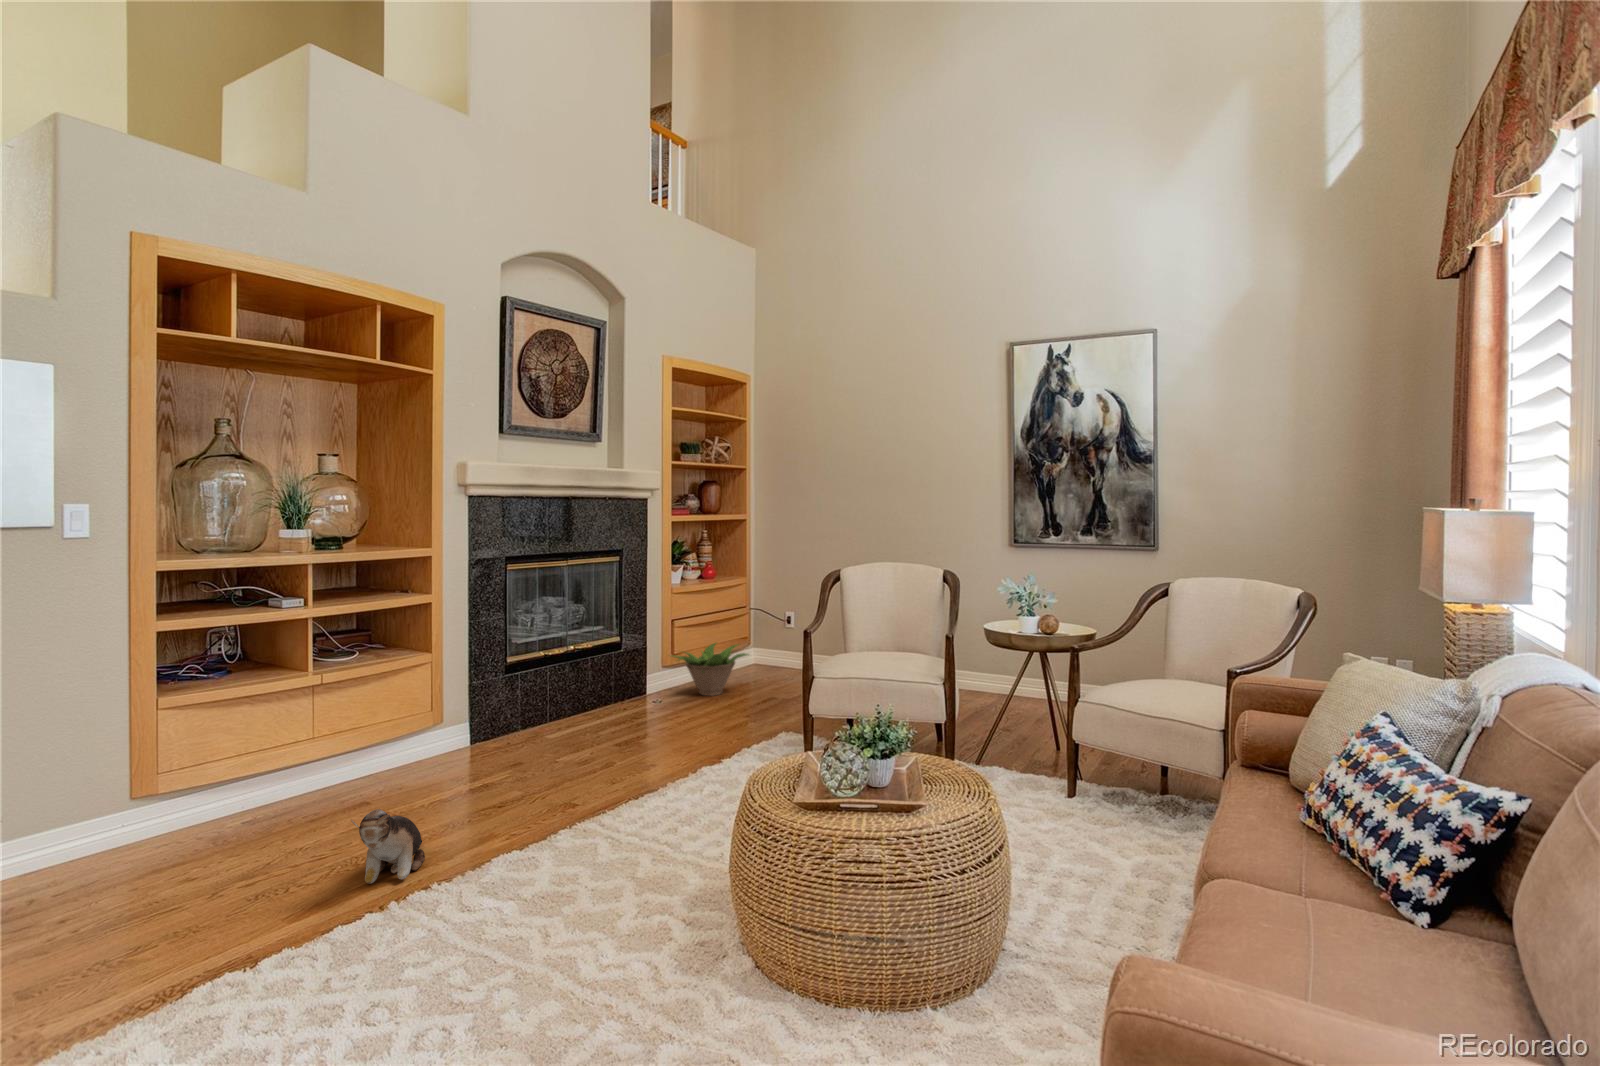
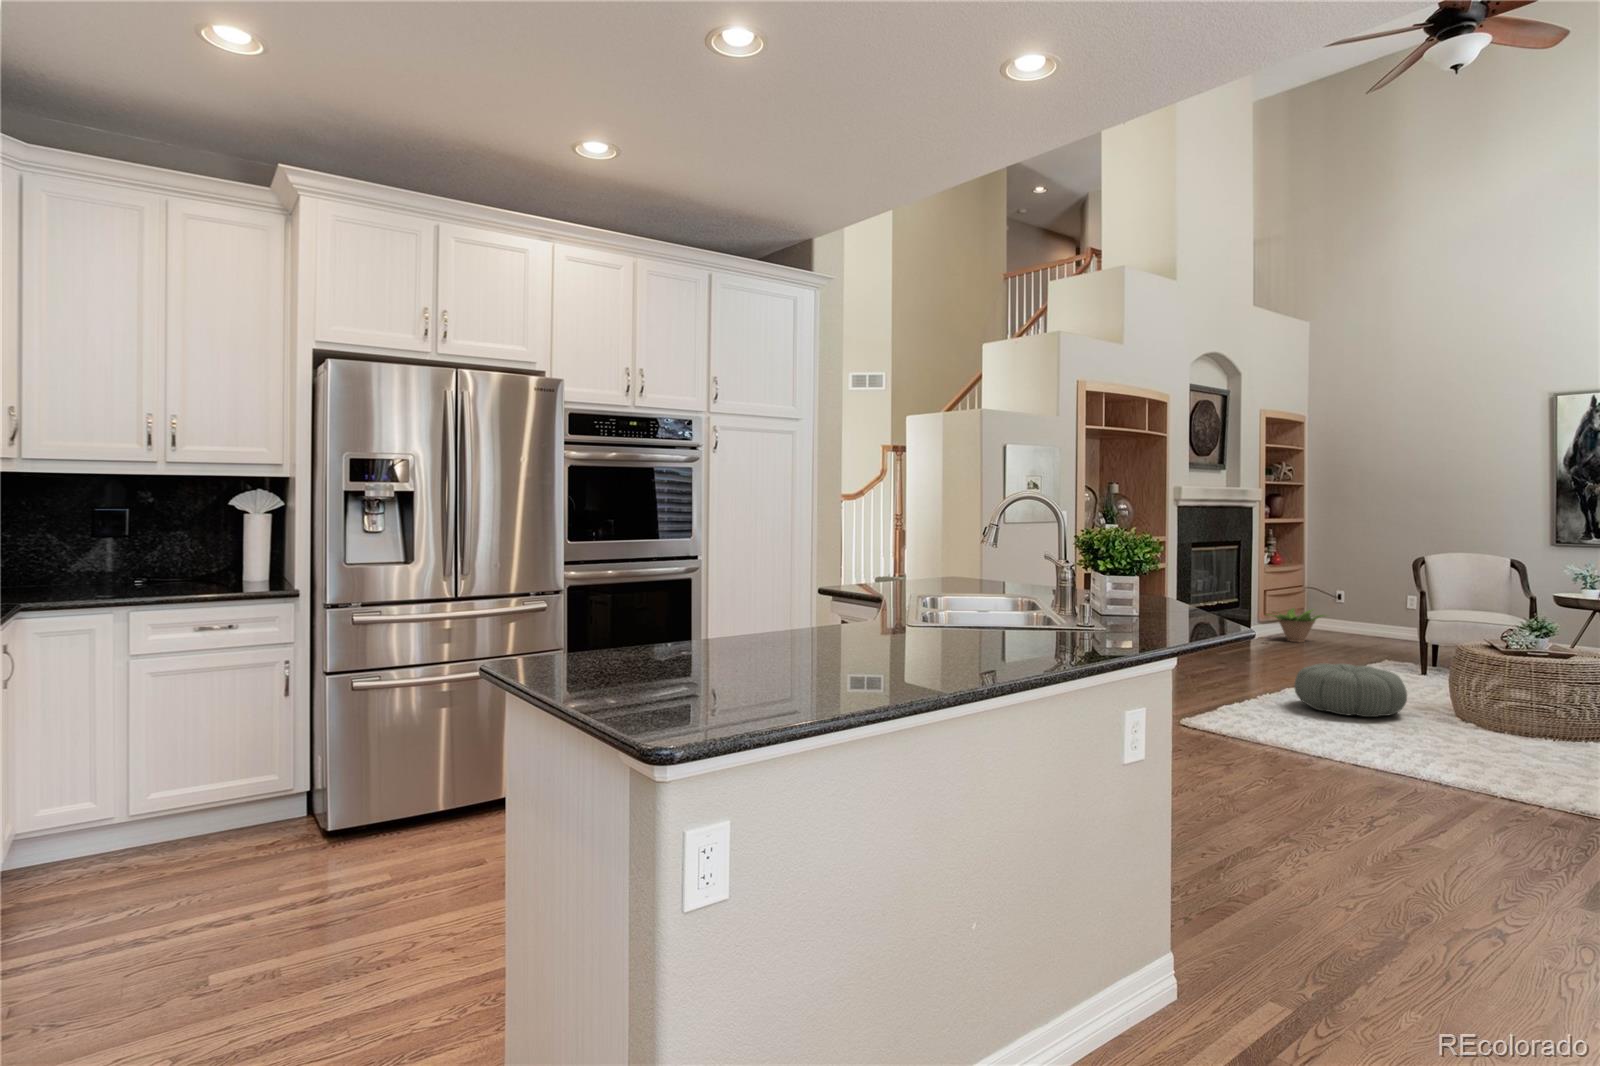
plush toy: present [351,809,425,884] -> none [1214,654,1238,689]
pouf: none [437,825,670,991] -> present [1294,663,1407,717]

